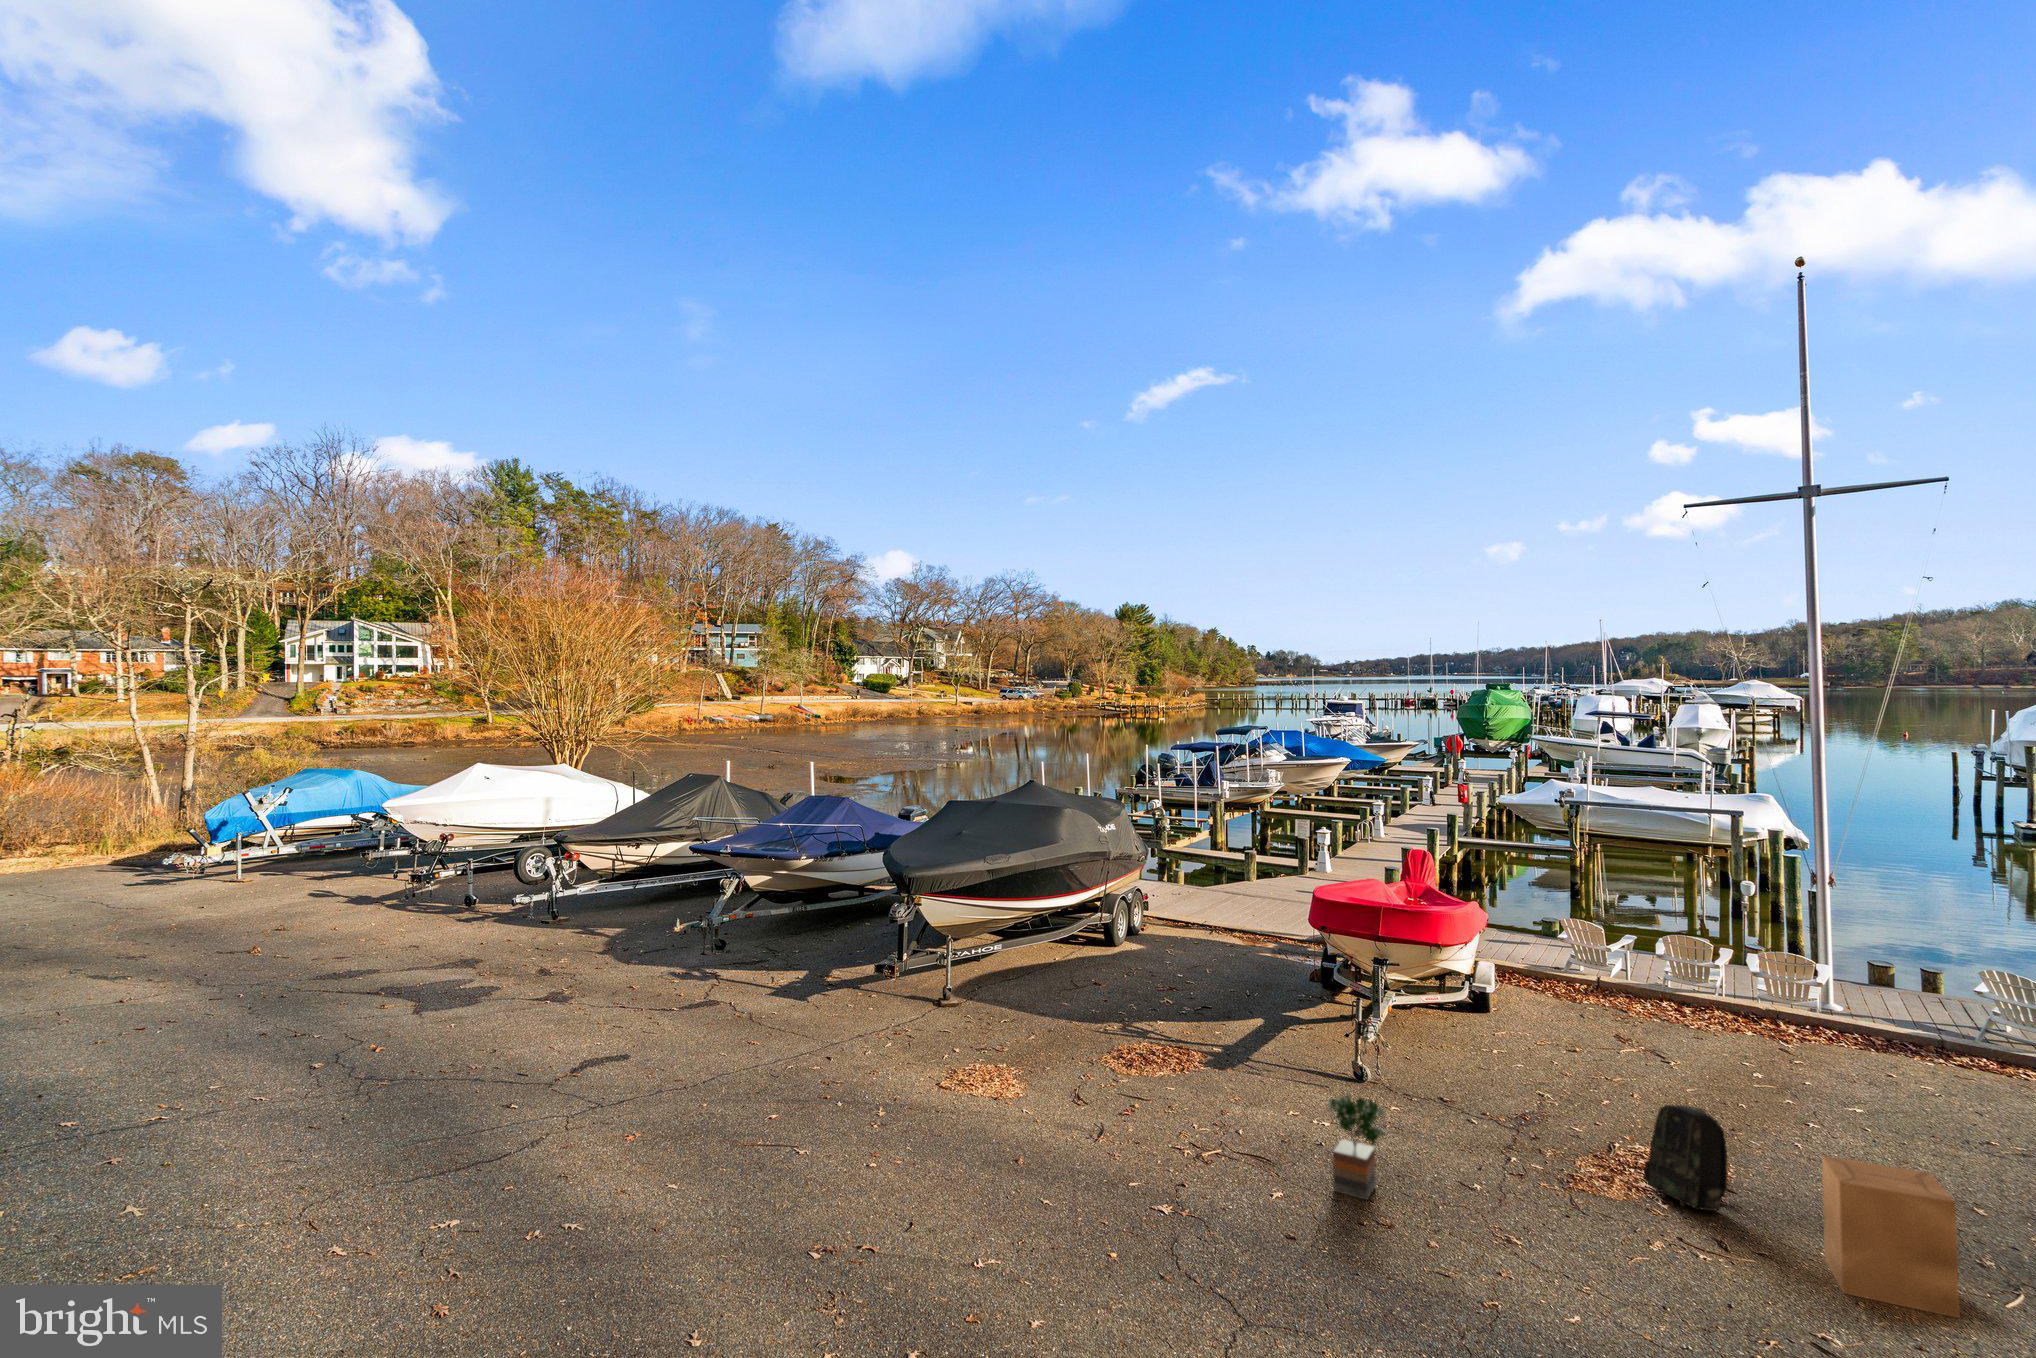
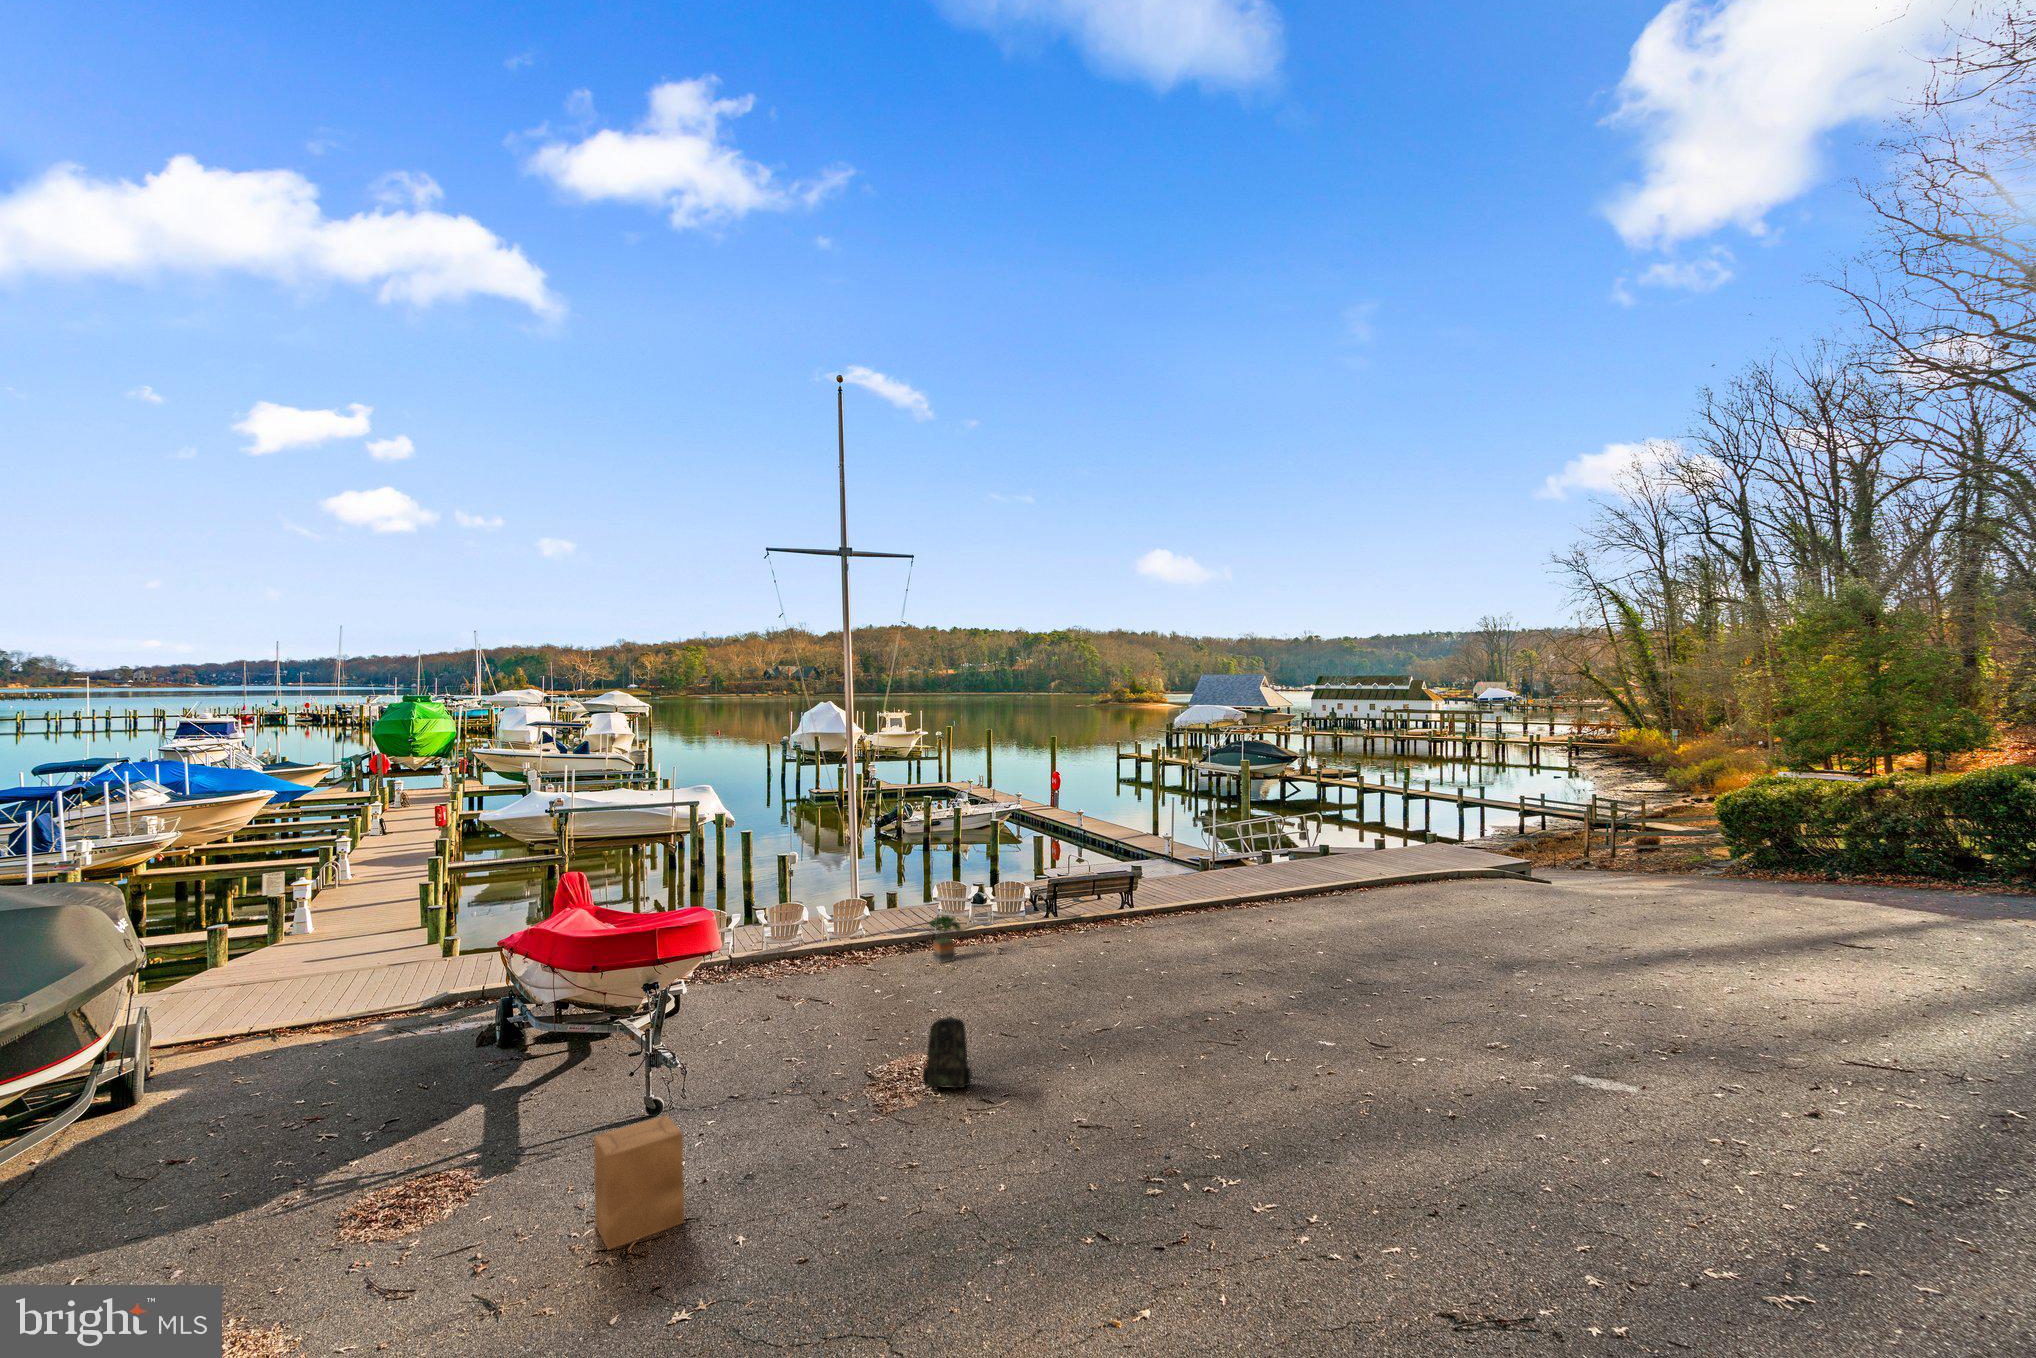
potted tree: present [1328,1096,1386,1200] -> present [929,916,960,963]
cardboard box: present [1822,1155,1960,1318] -> present [594,1115,684,1250]

